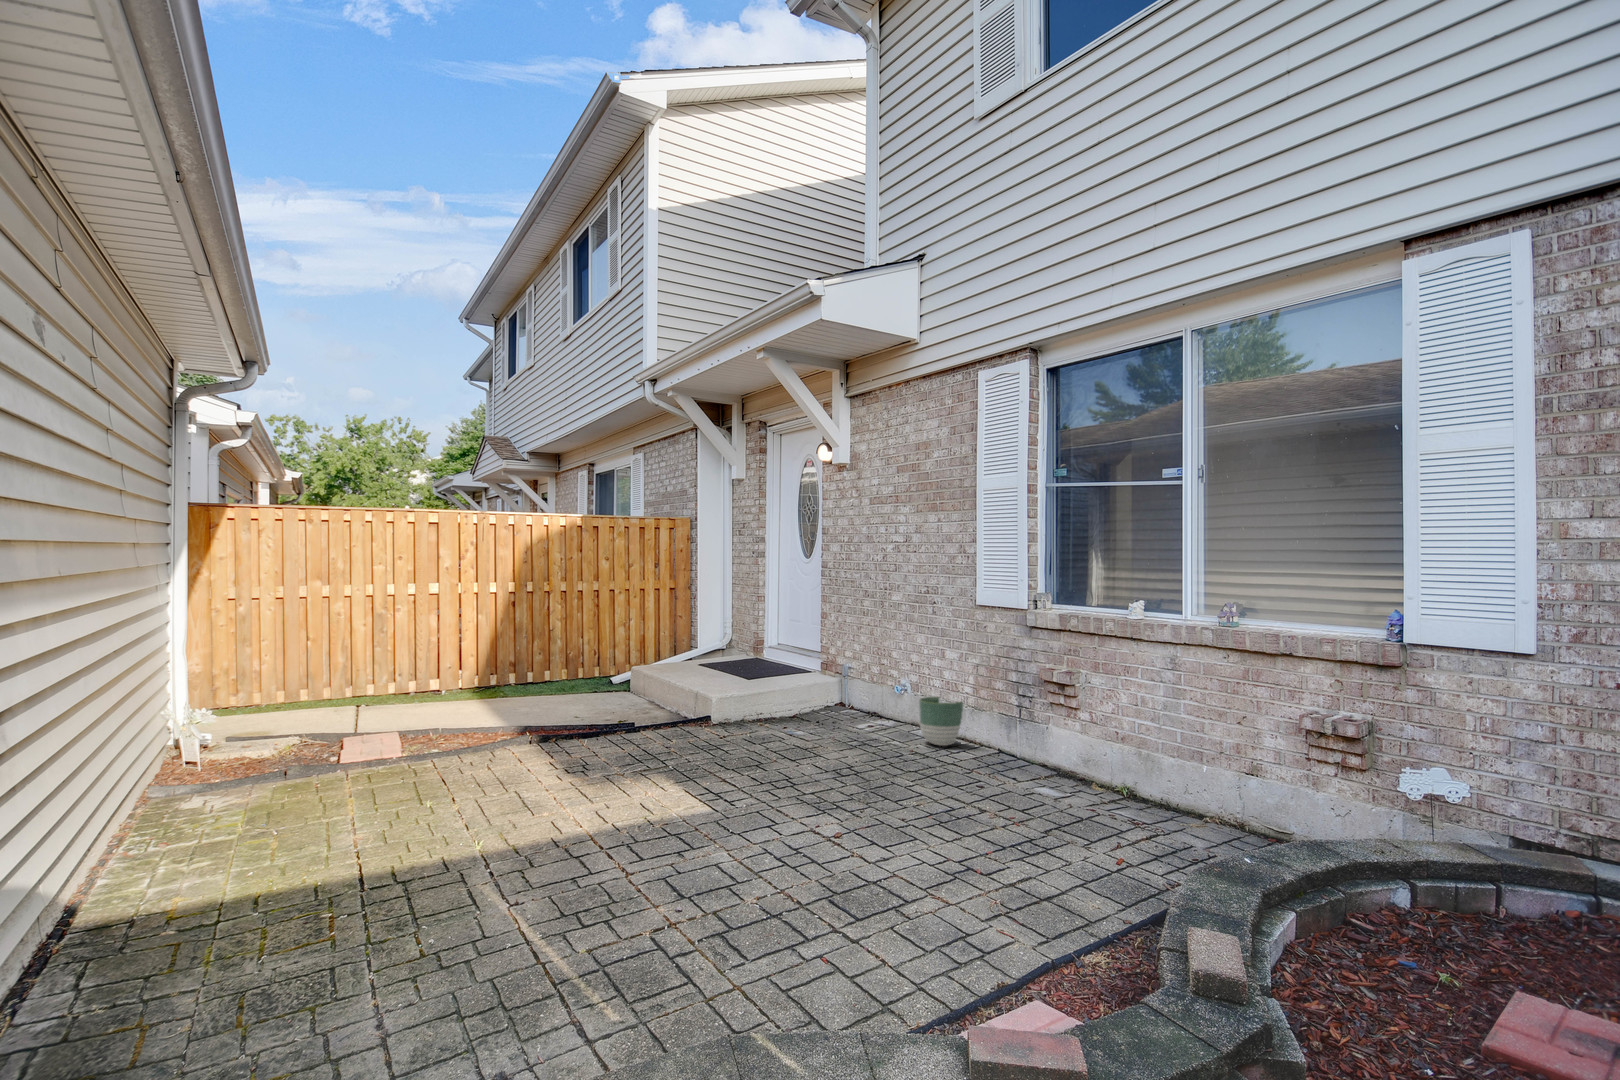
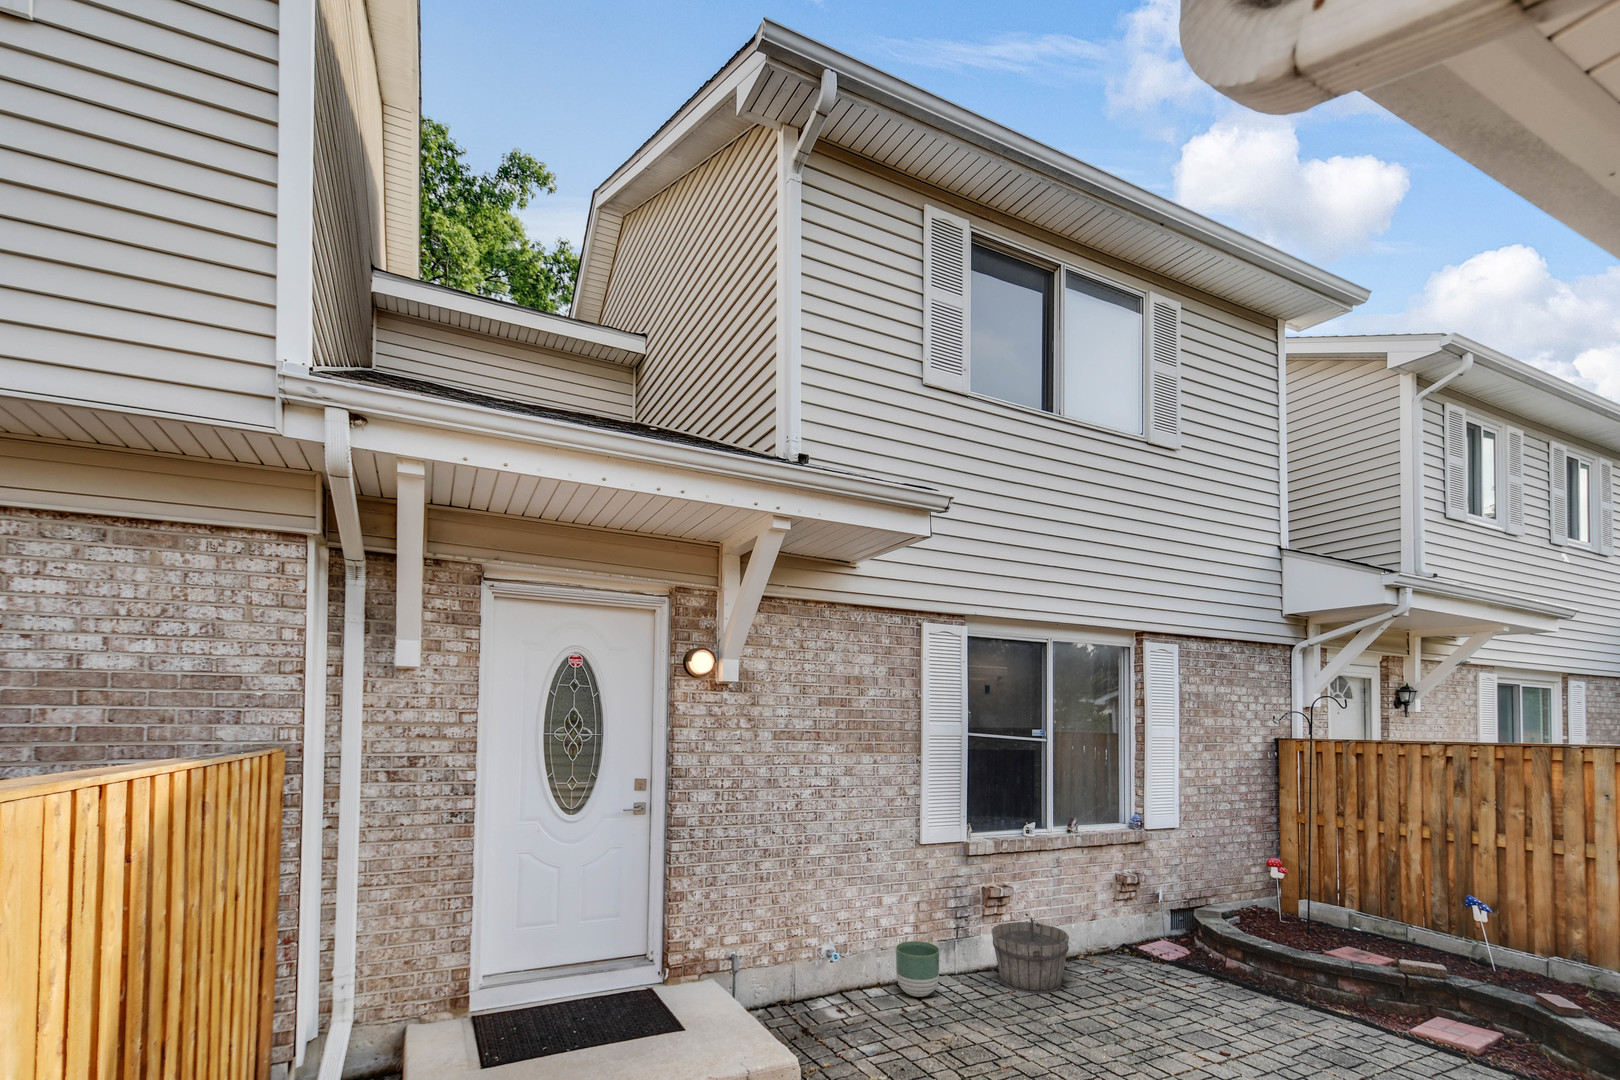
wooden bucket: none [989,699,1090,790] -> present [992,913,1069,994]

